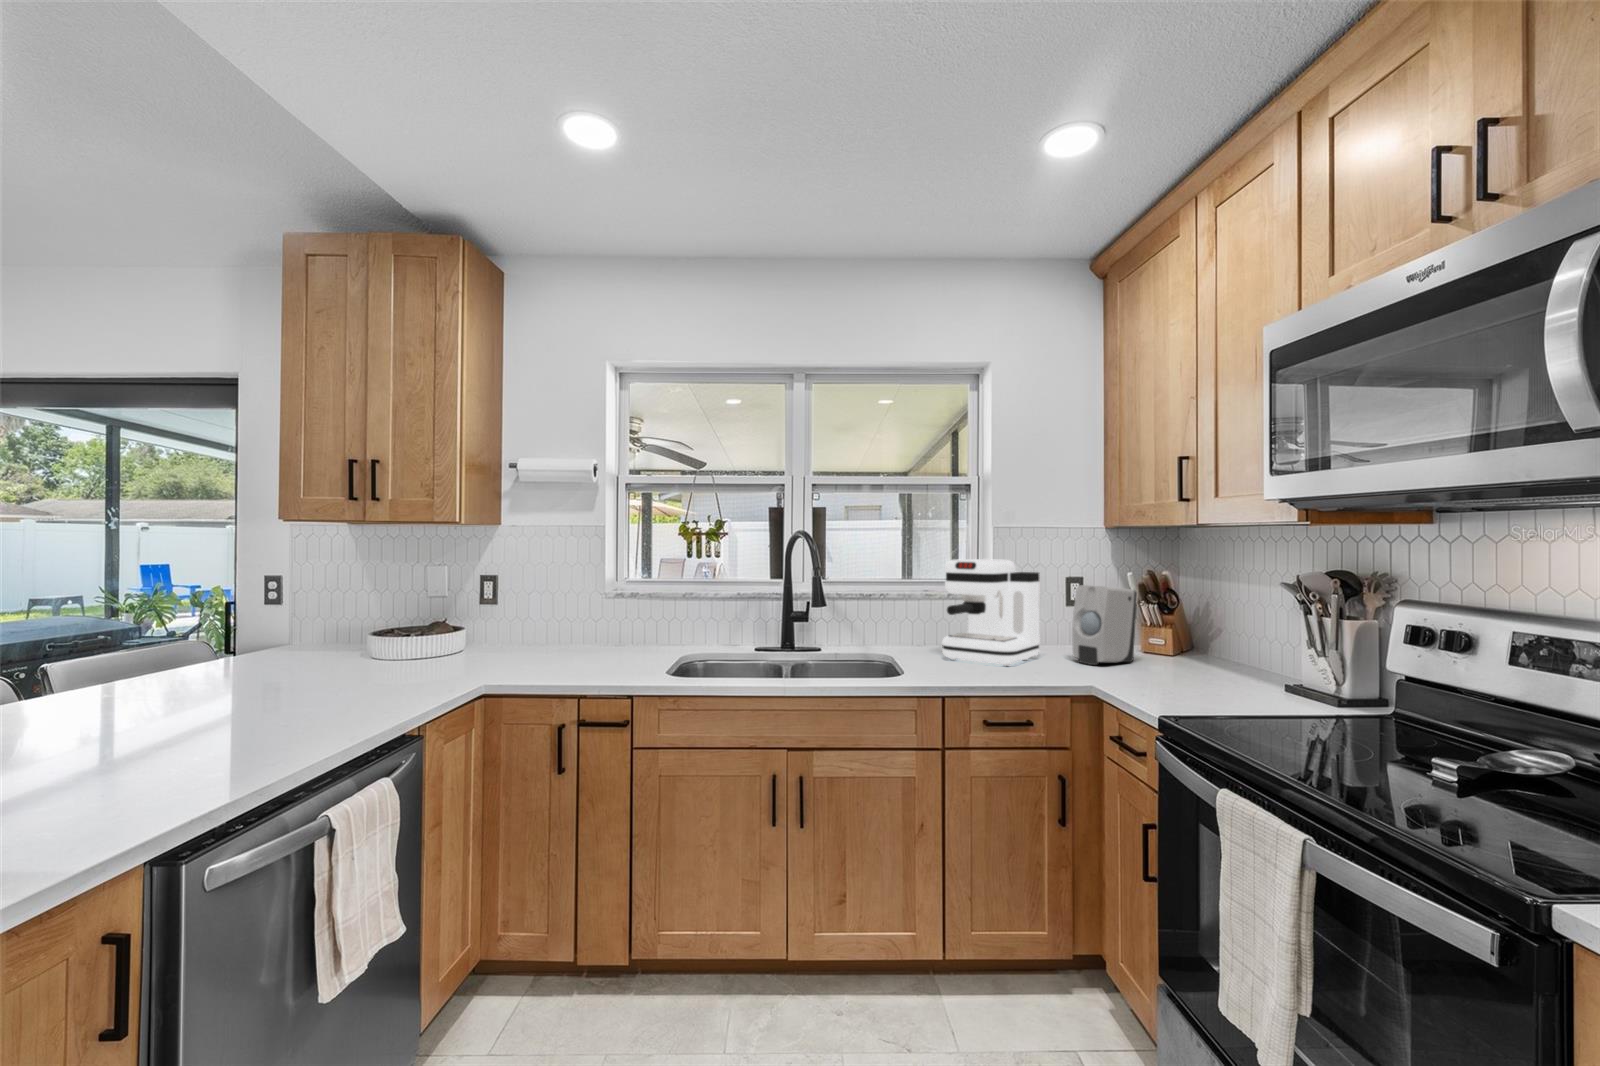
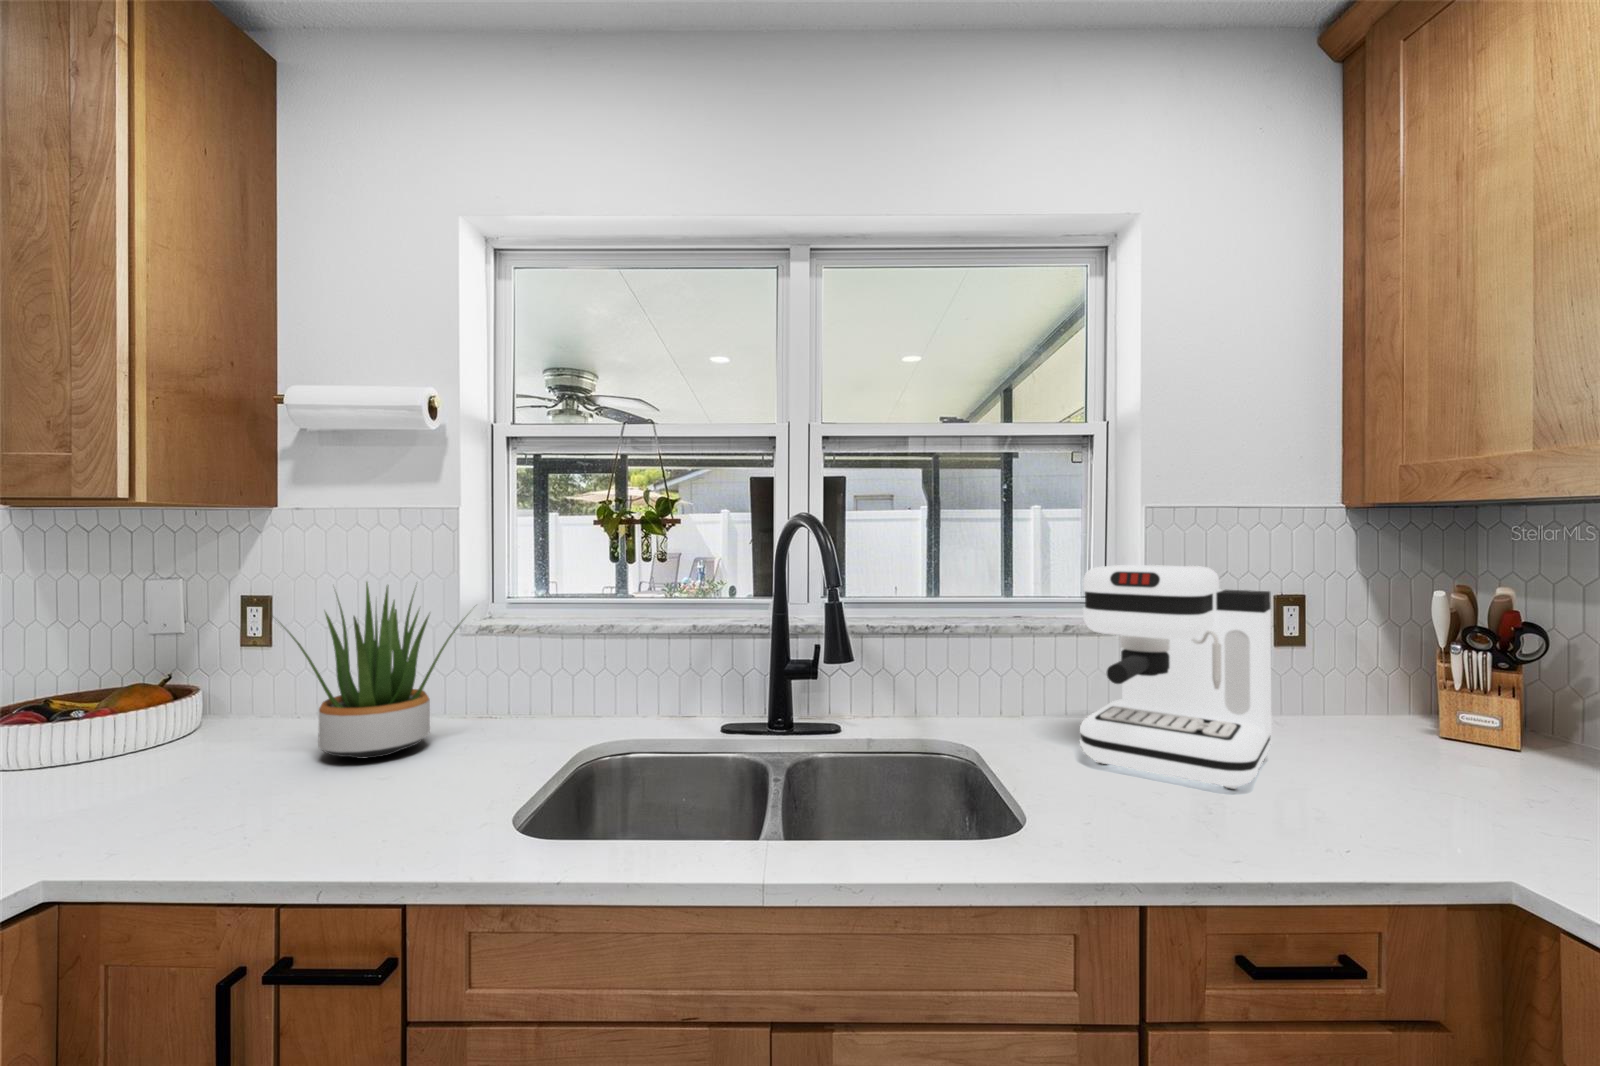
potted plant: none [525,566,626,657] -> present [278,582,460,759]
soap dispenser: present [1072,585,1137,665] -> none [1347,617,1478,786]

